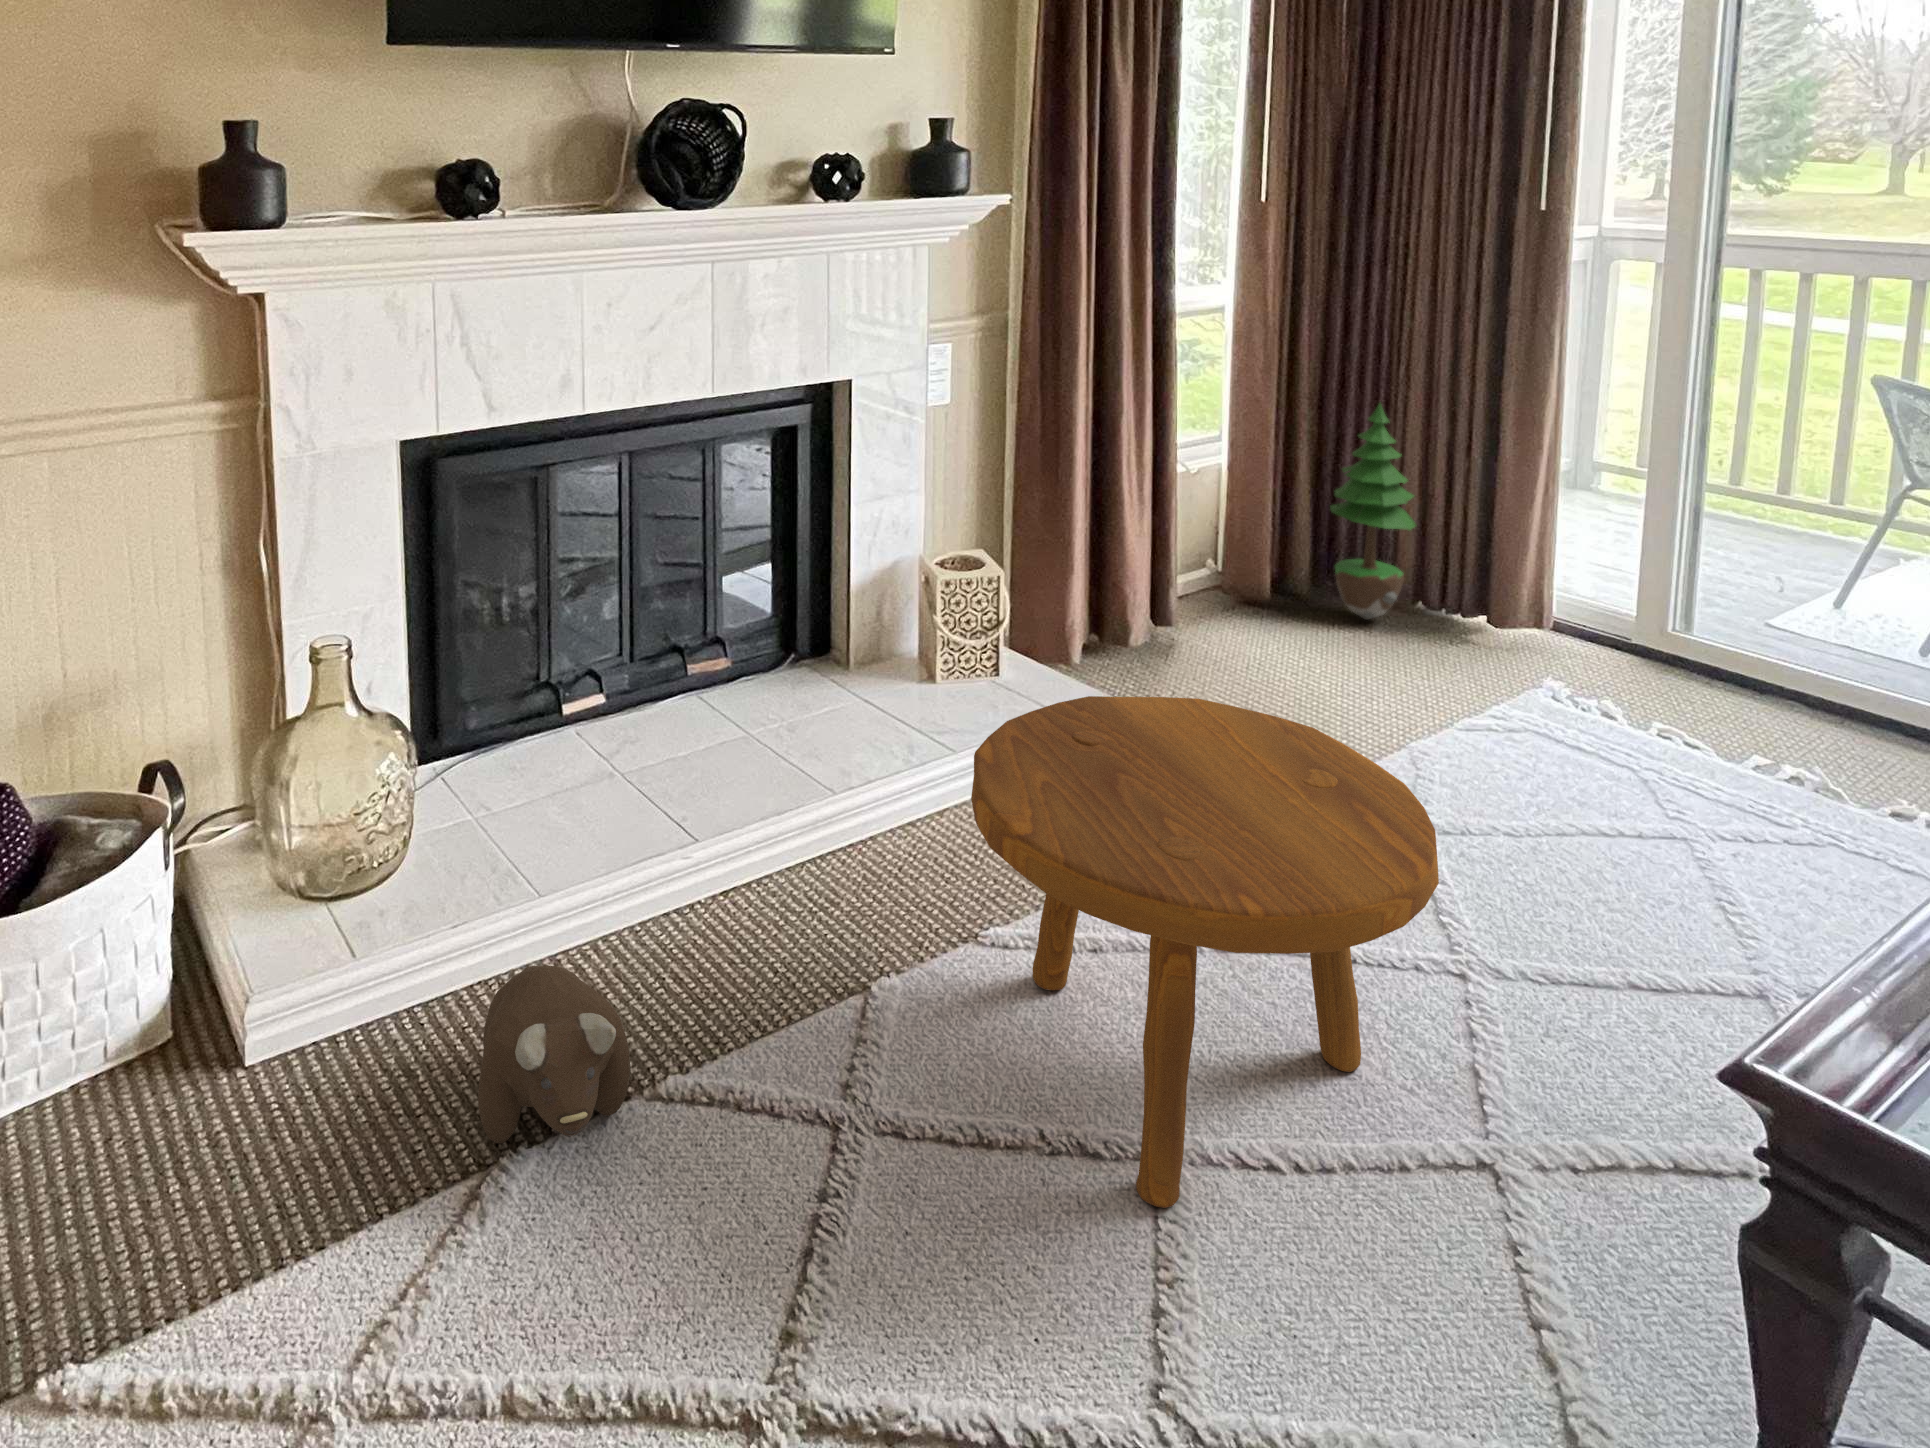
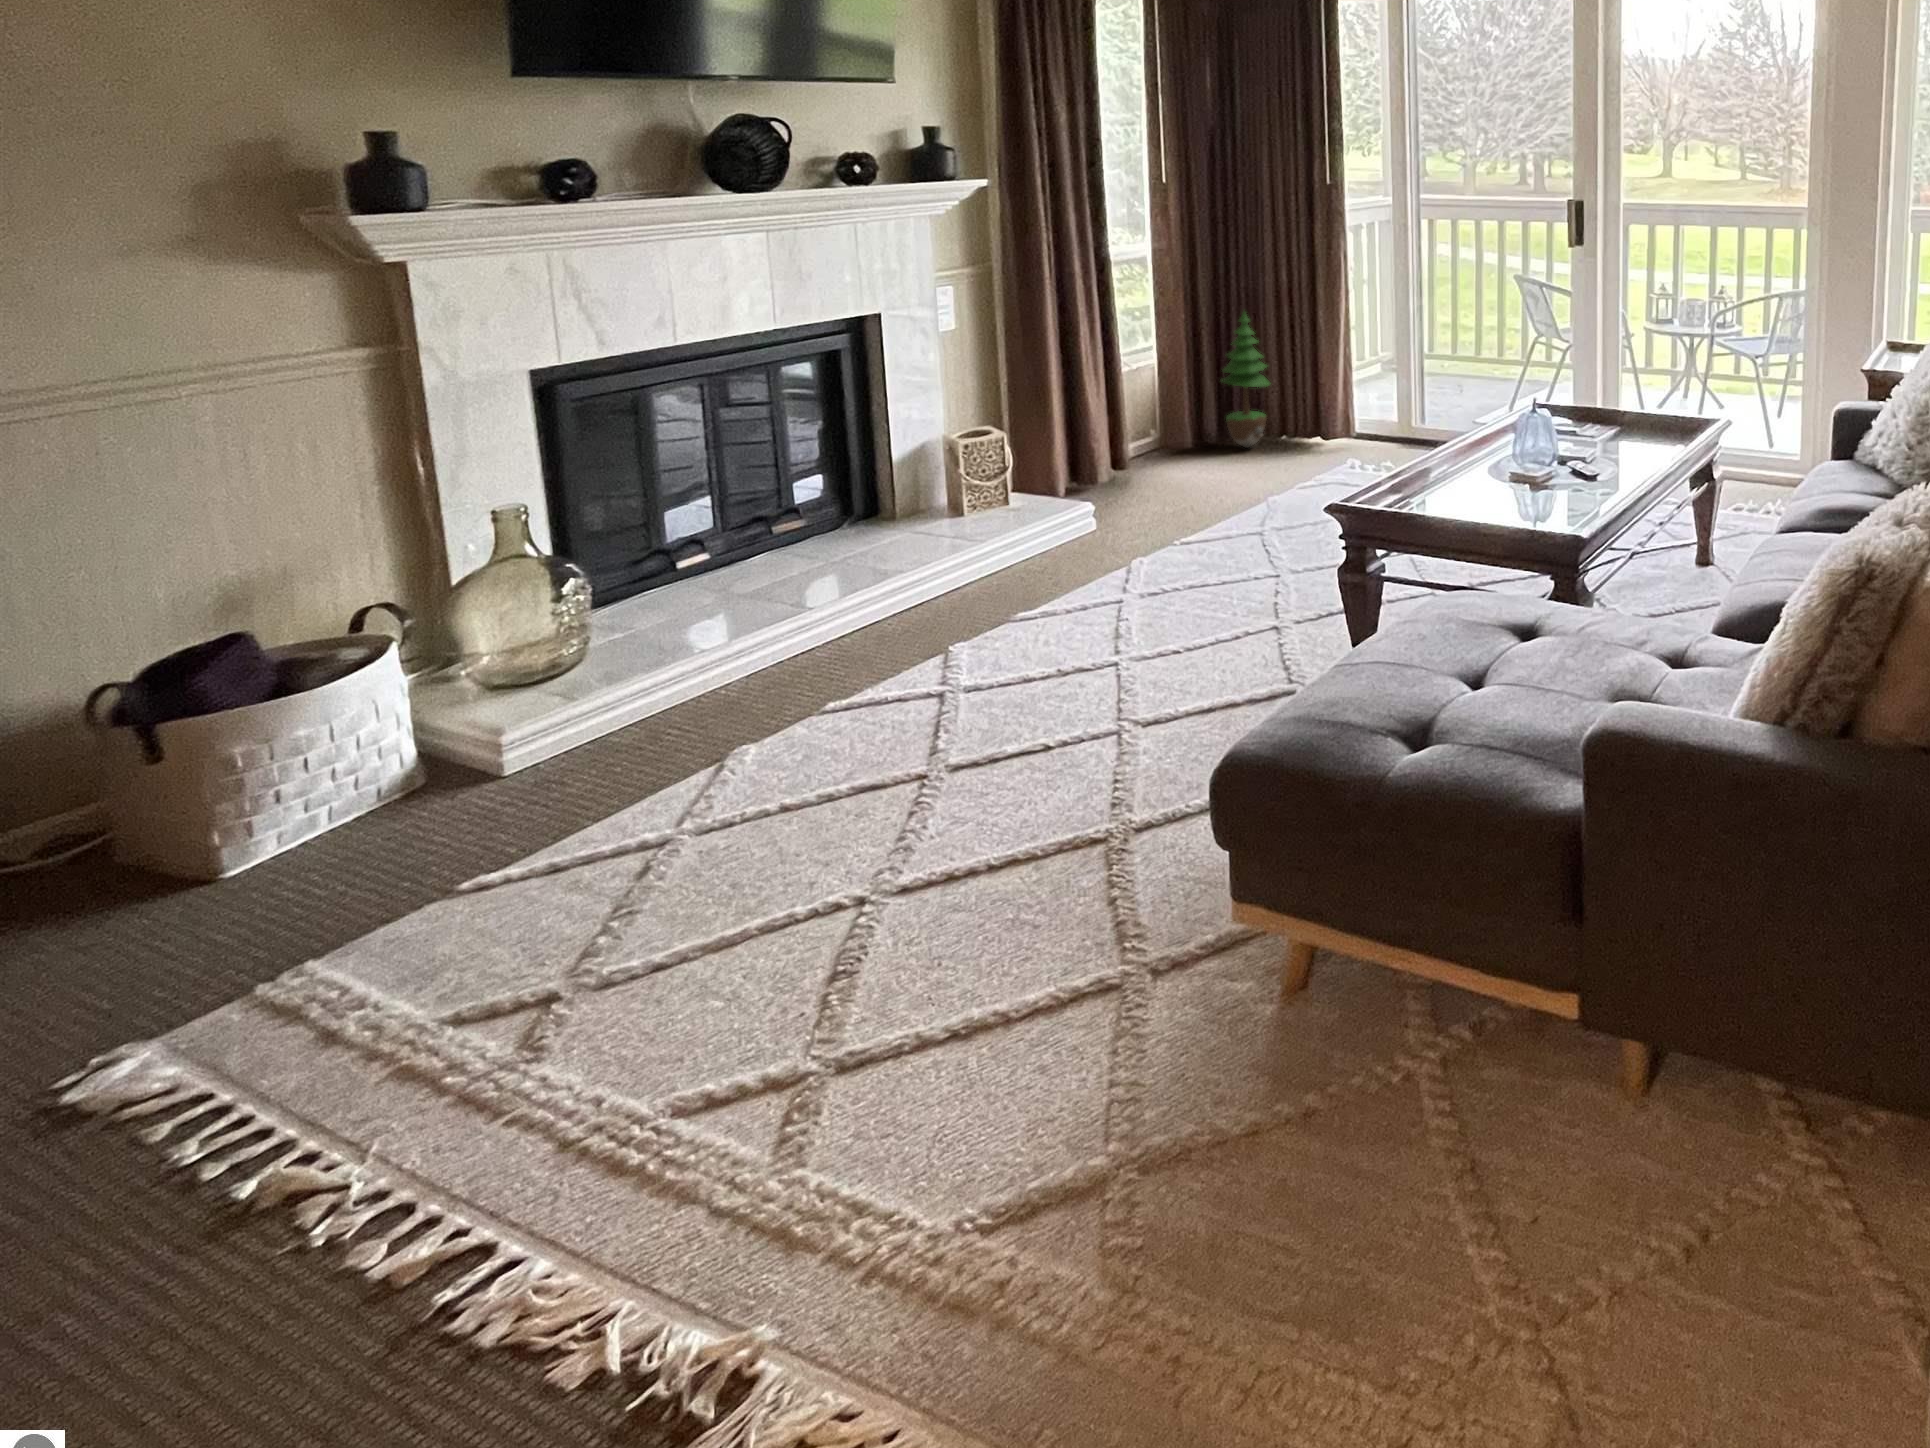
footstool: present [971,696,1439,1208] -> none [1005,455,1241,675]
plush toy: present [478,965,630,1143] -> none [700,651,810,751]

